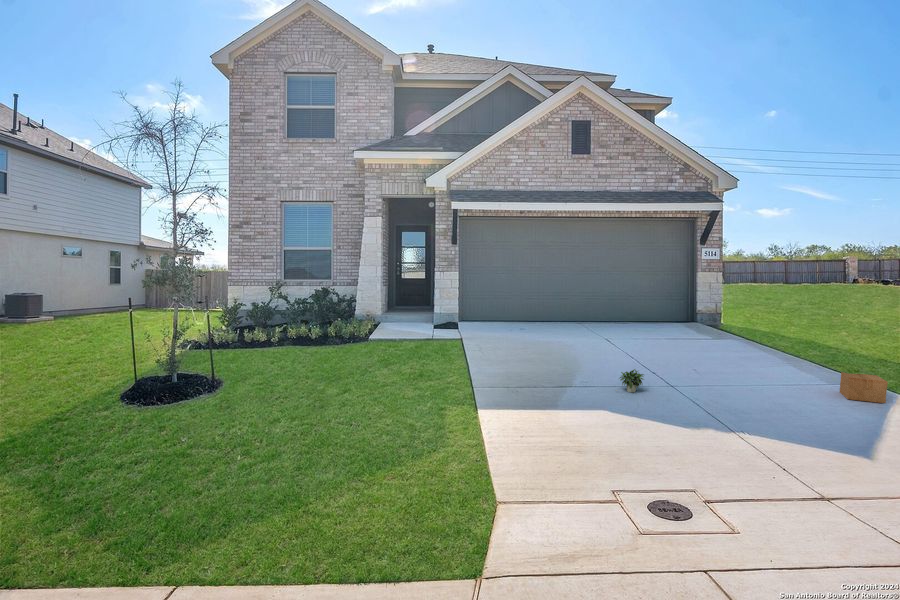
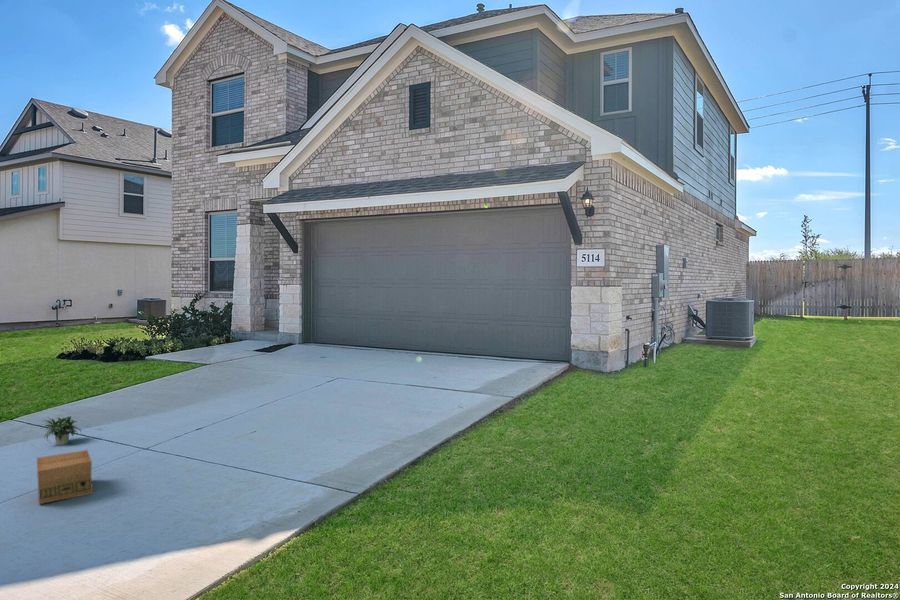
cardboard box: present [840,372,888,403] -> present [37,450,93,504]

